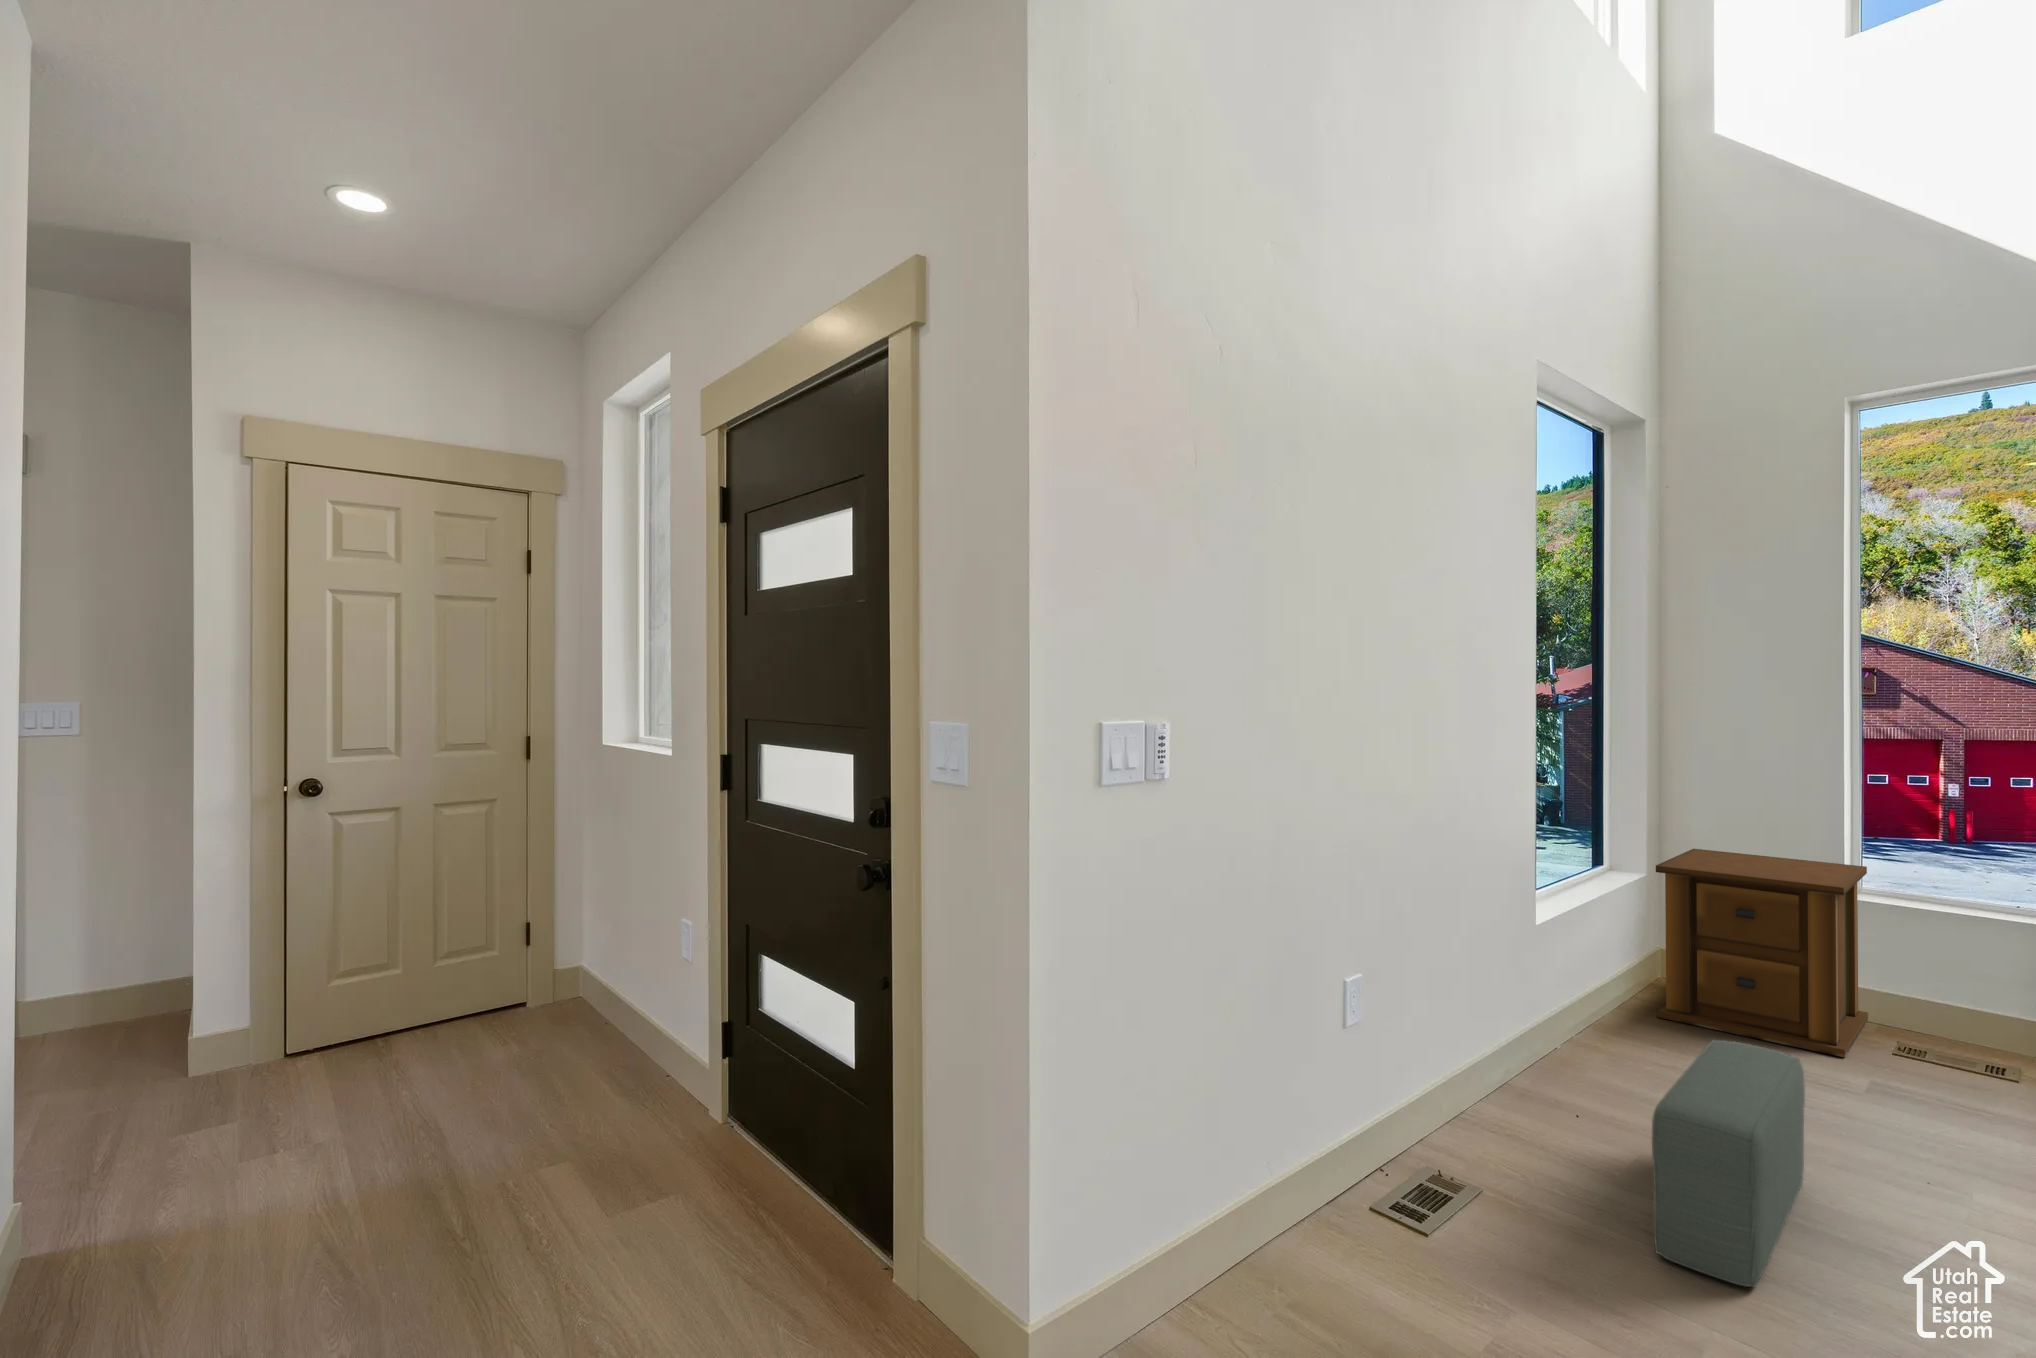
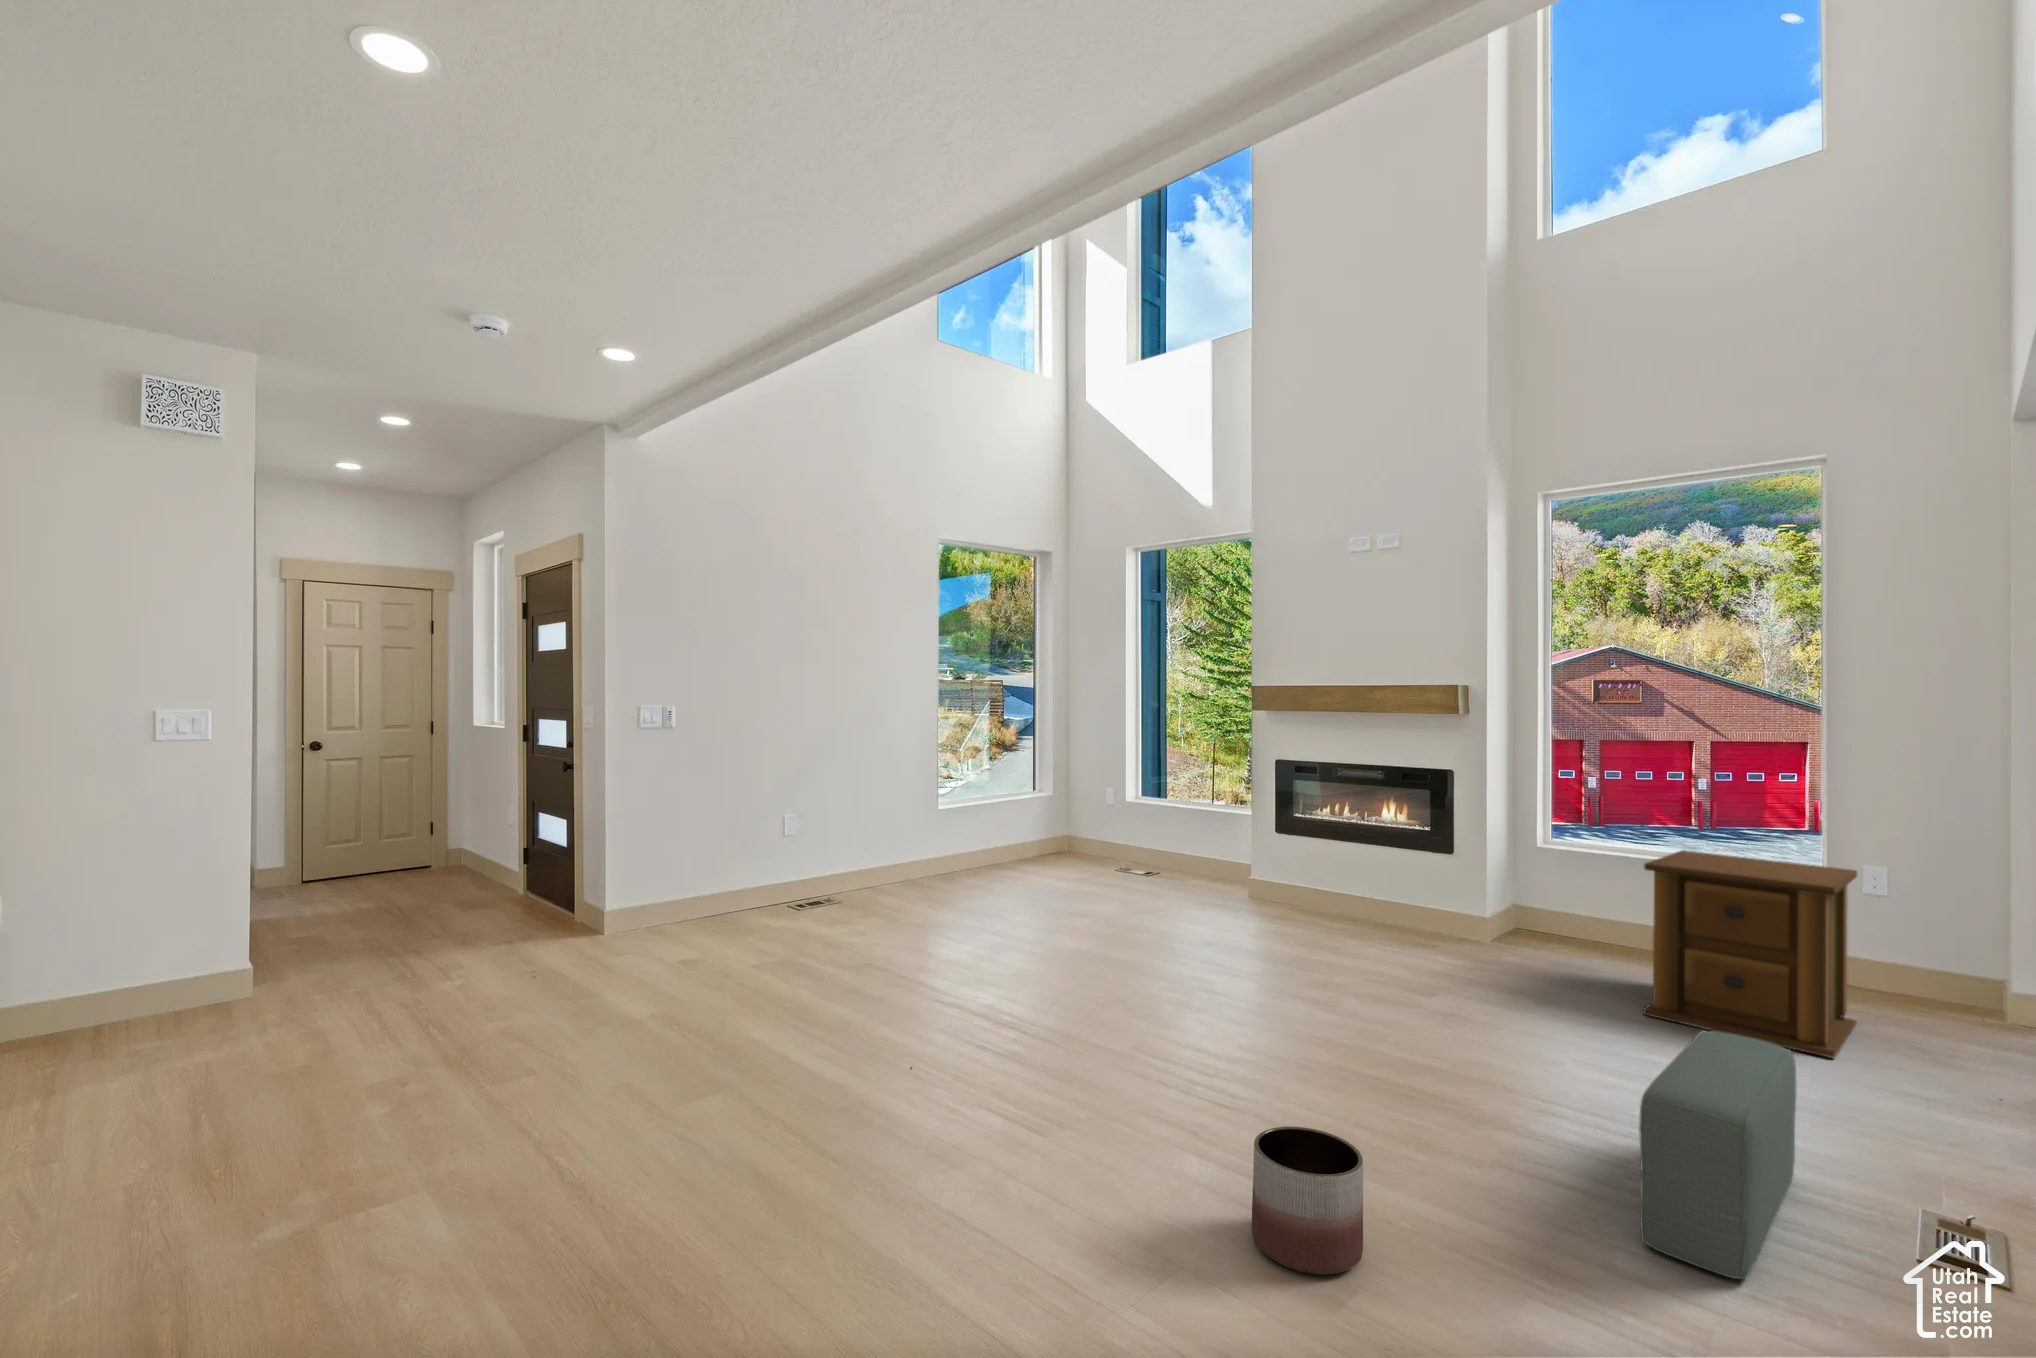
planter: none [1276,1151,1385,1296] -> present [1252,1126,1363,1275]

